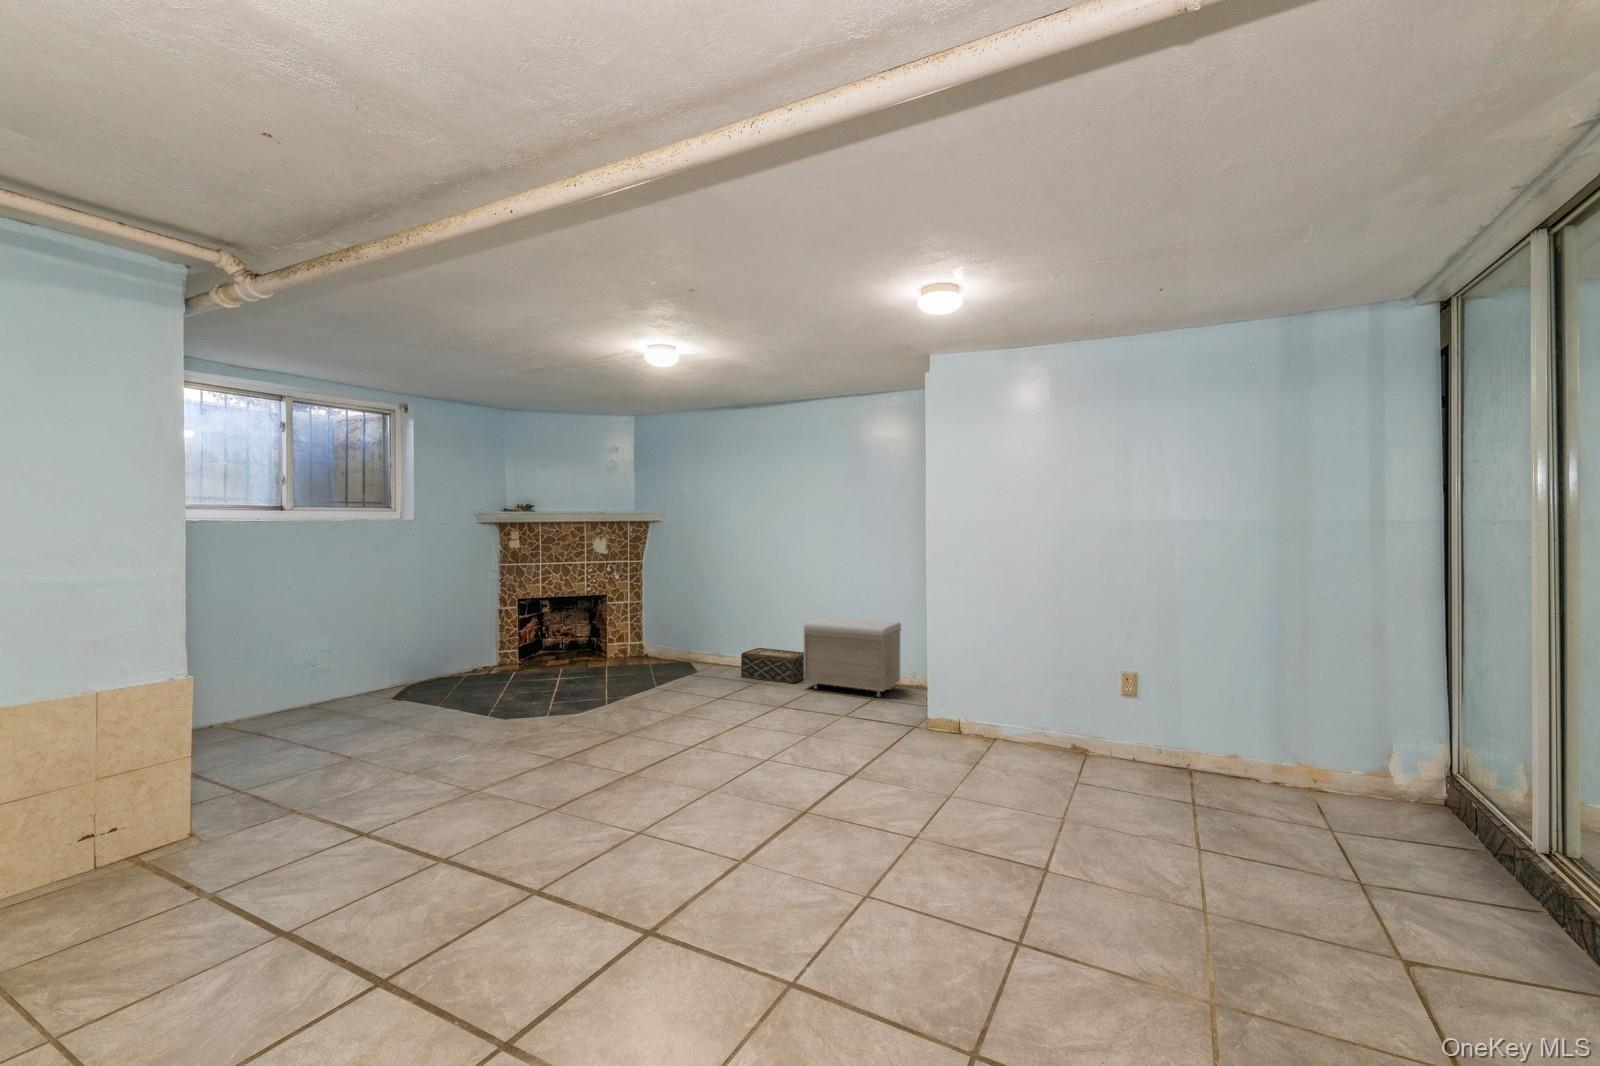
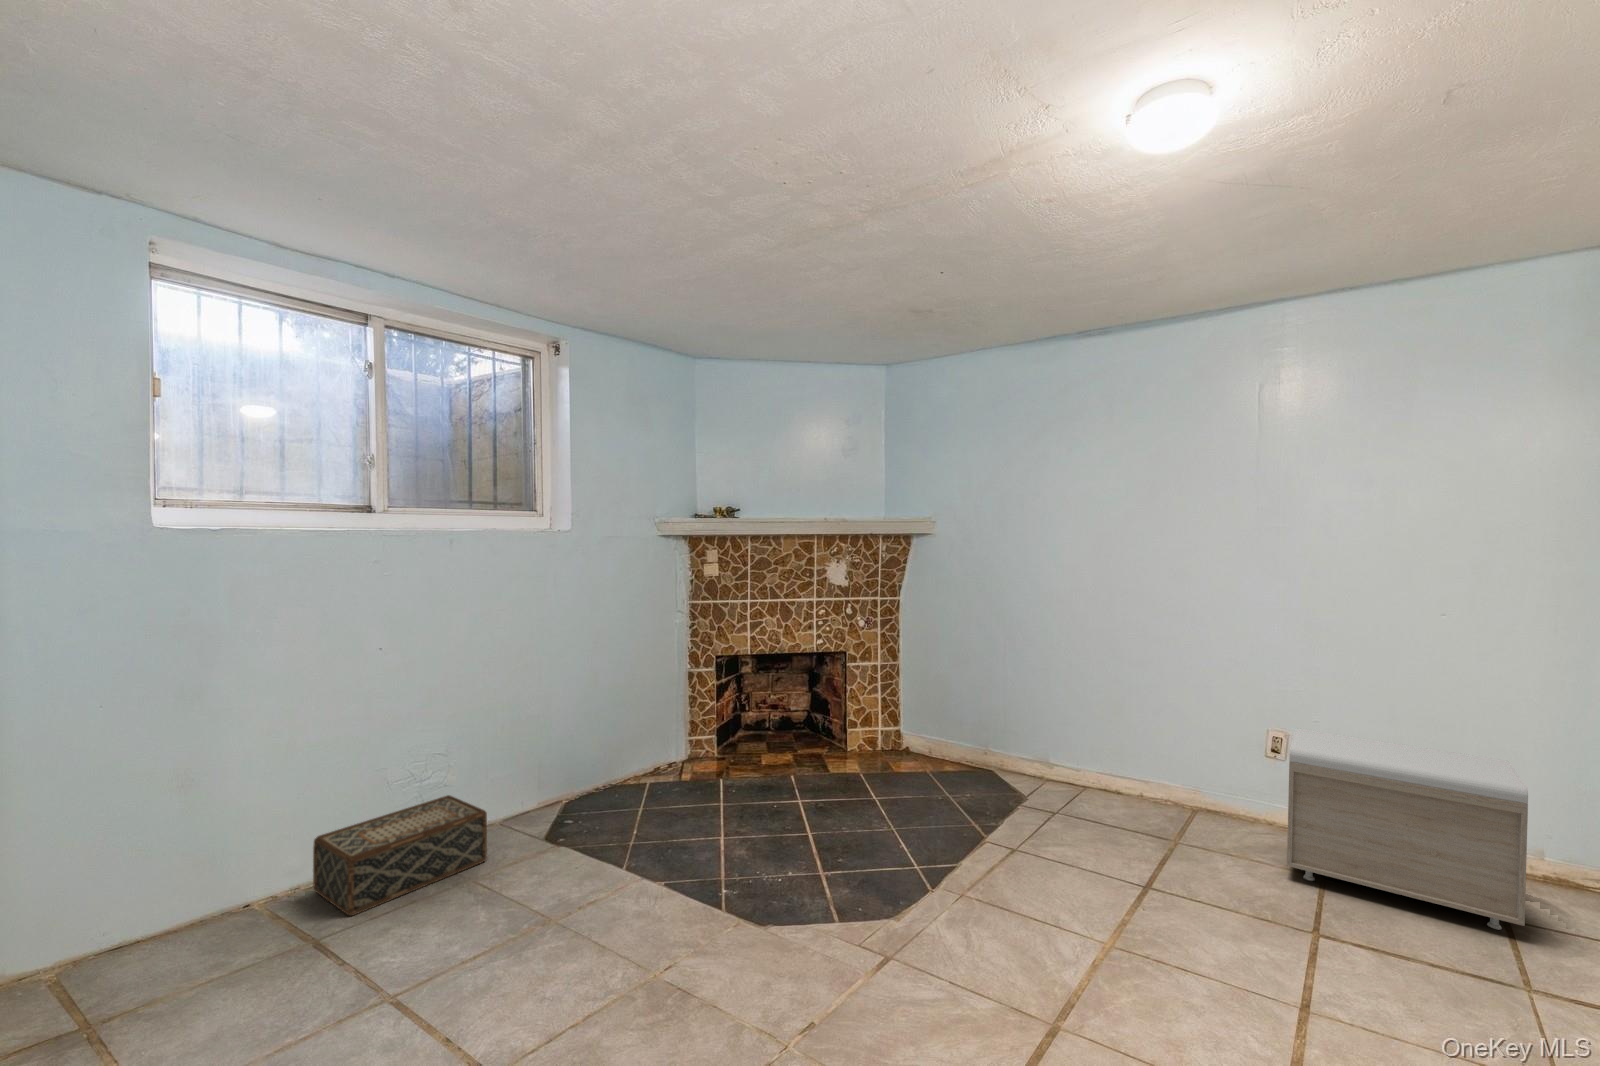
woven basket: present [741,648,804,683] -> present [313,795,487,916]

